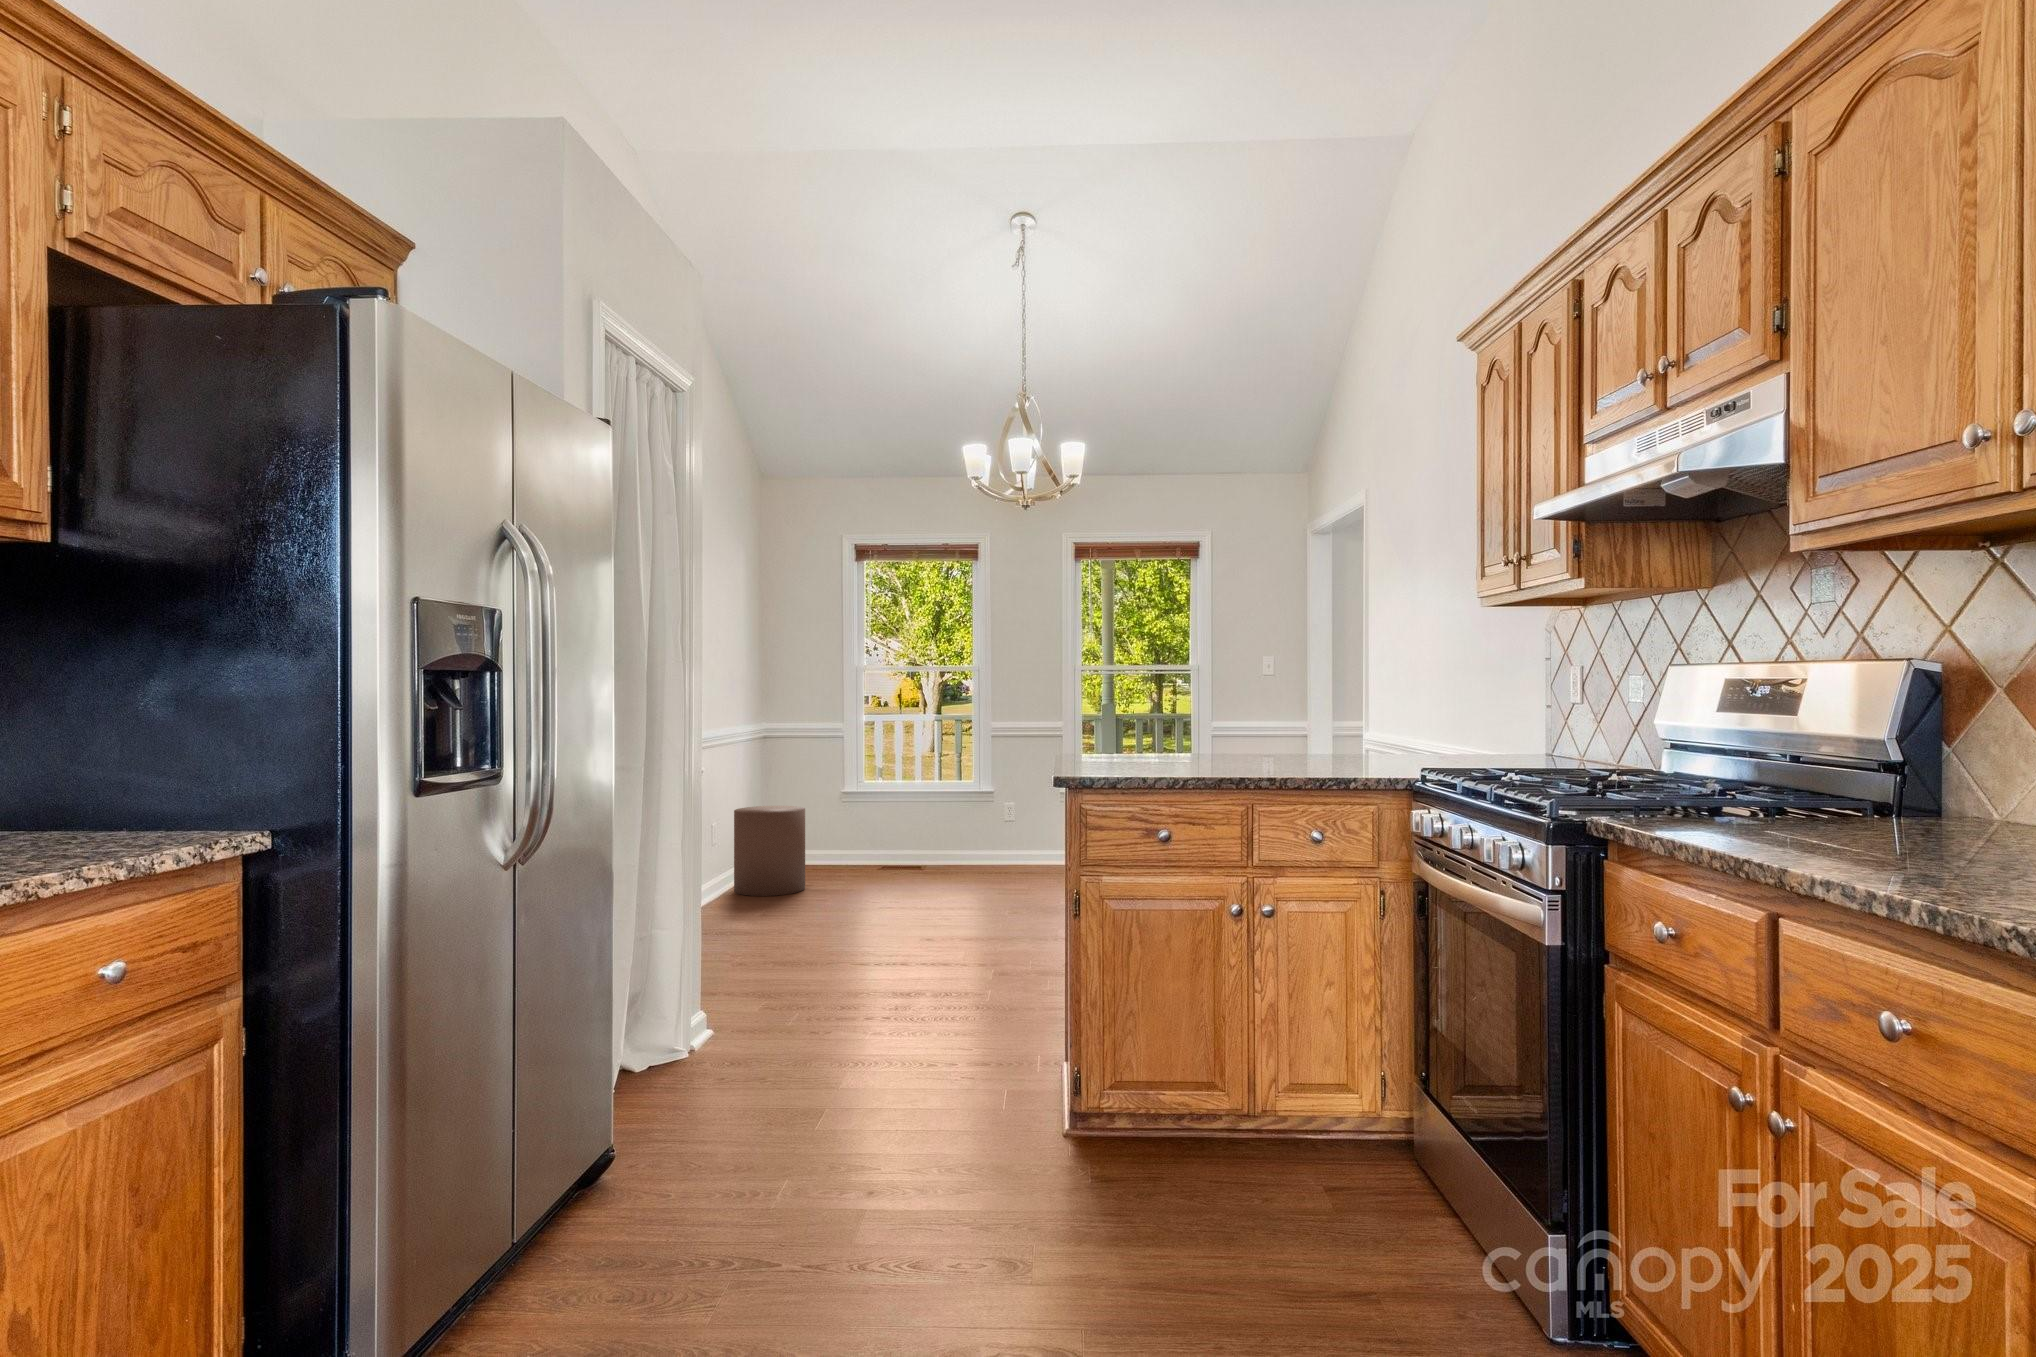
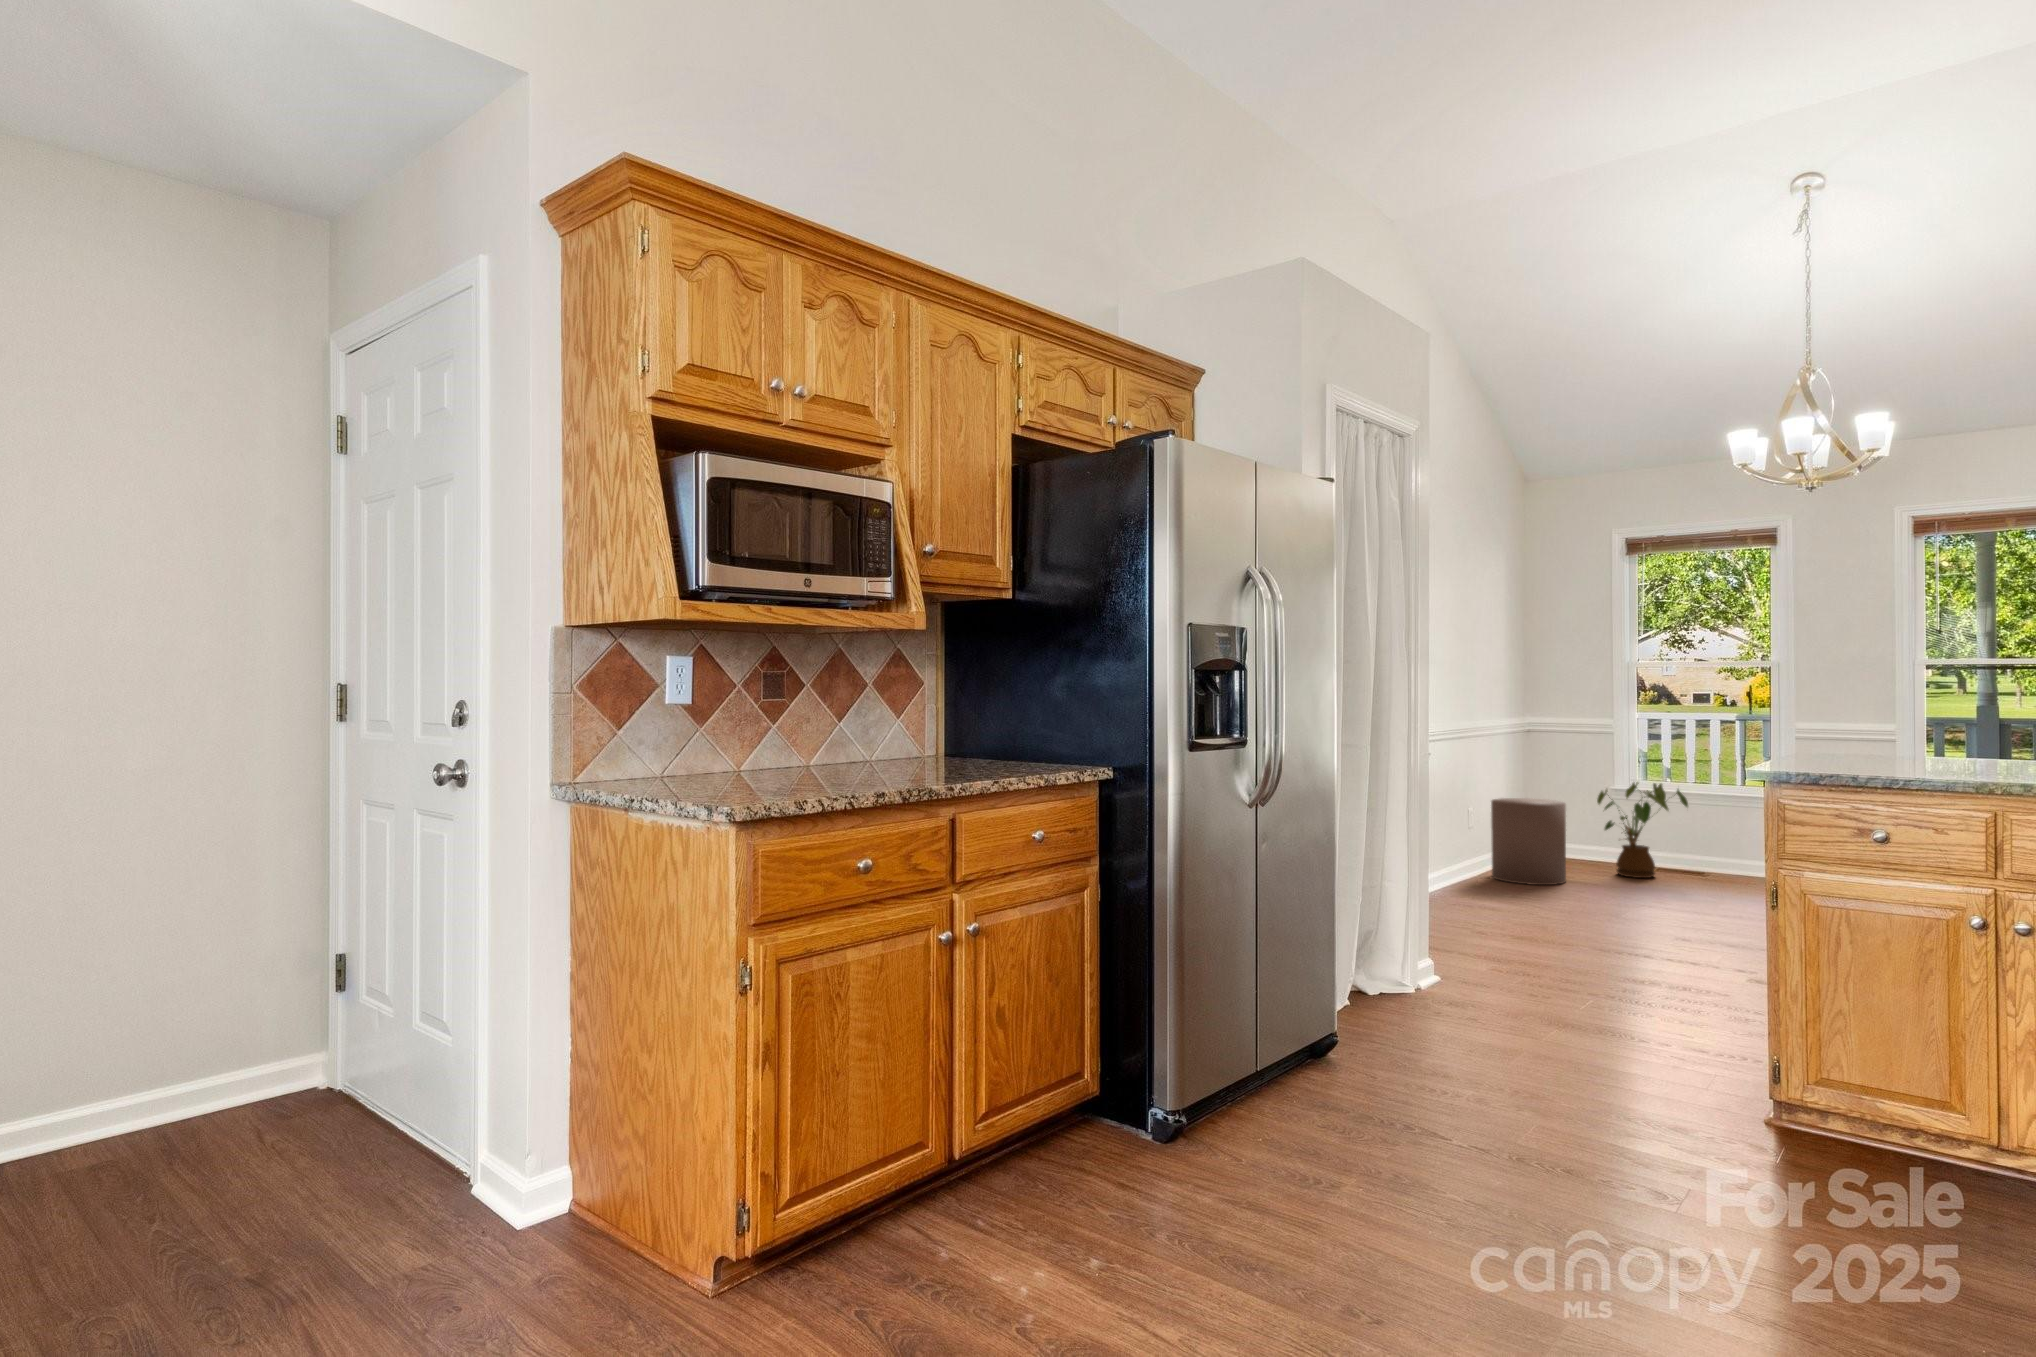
house plant: none [829,782,906,875] -> present [1597,783,1688,878]

